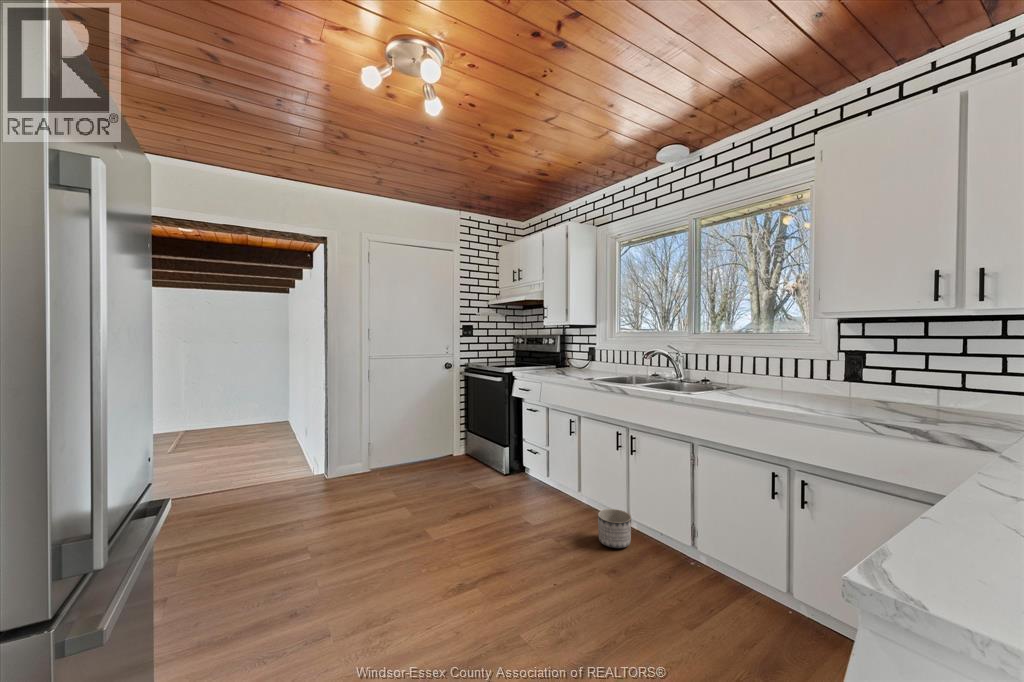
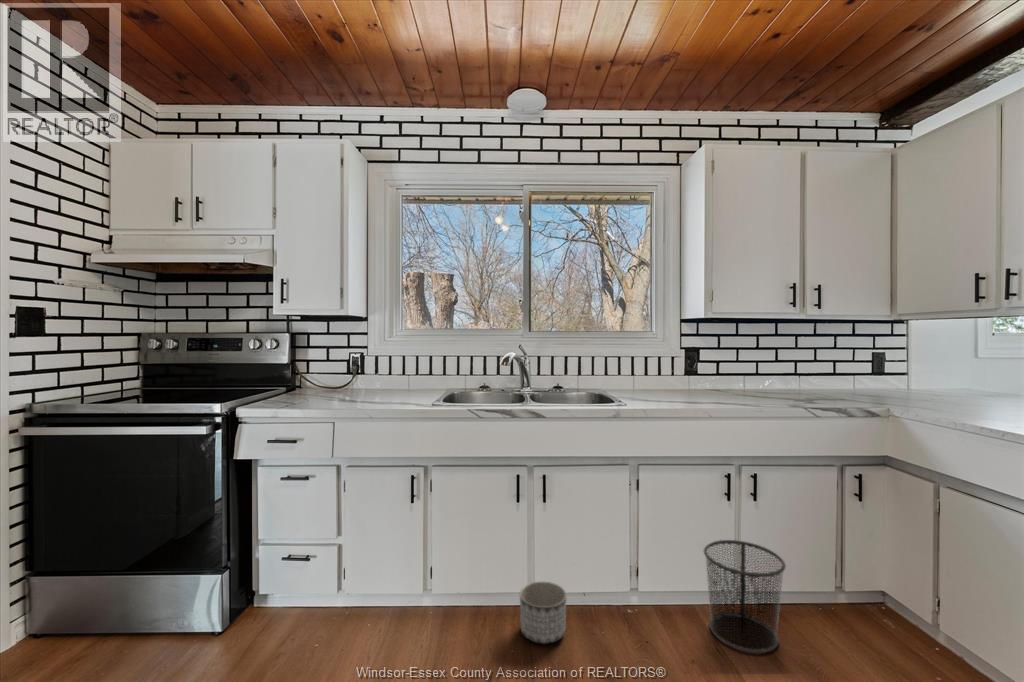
waste bin: none [716,533,799,646] -> present [704,540,785,653]

